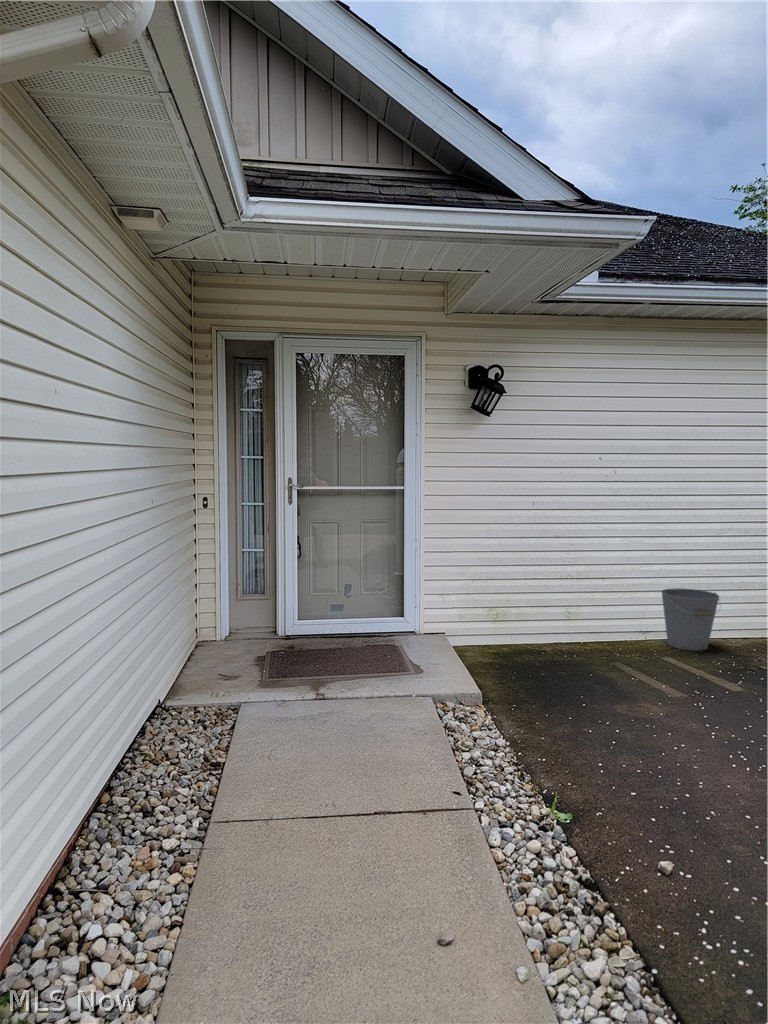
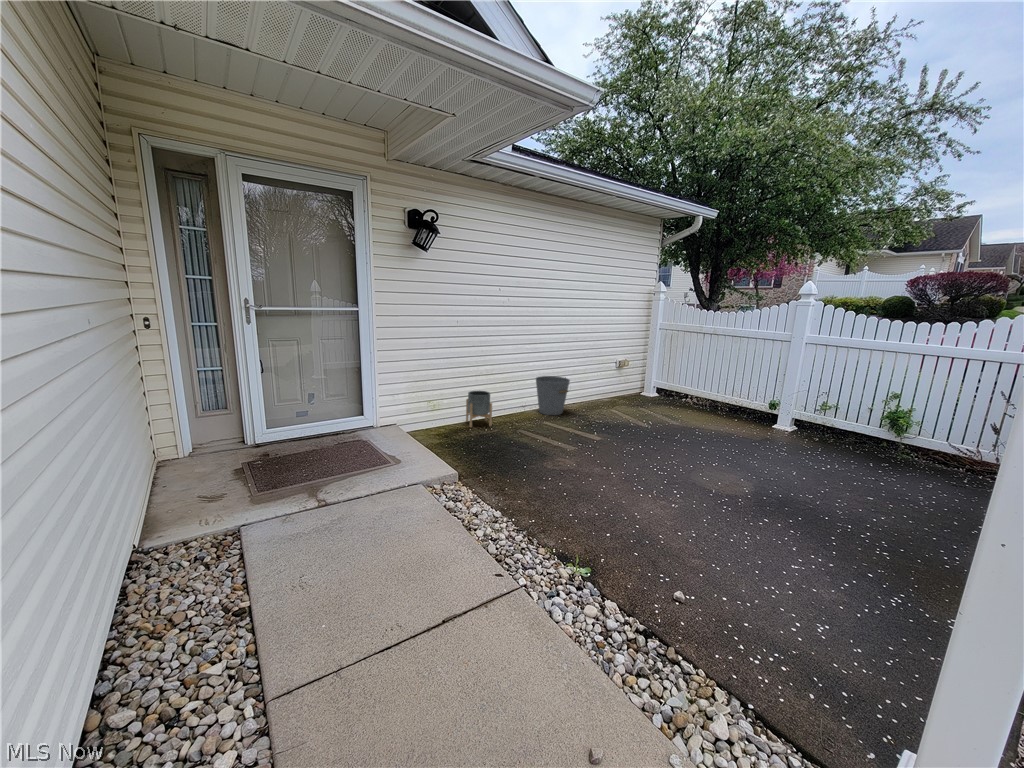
planter: none [544,600,578,653] -> present [466,391,492,427]

